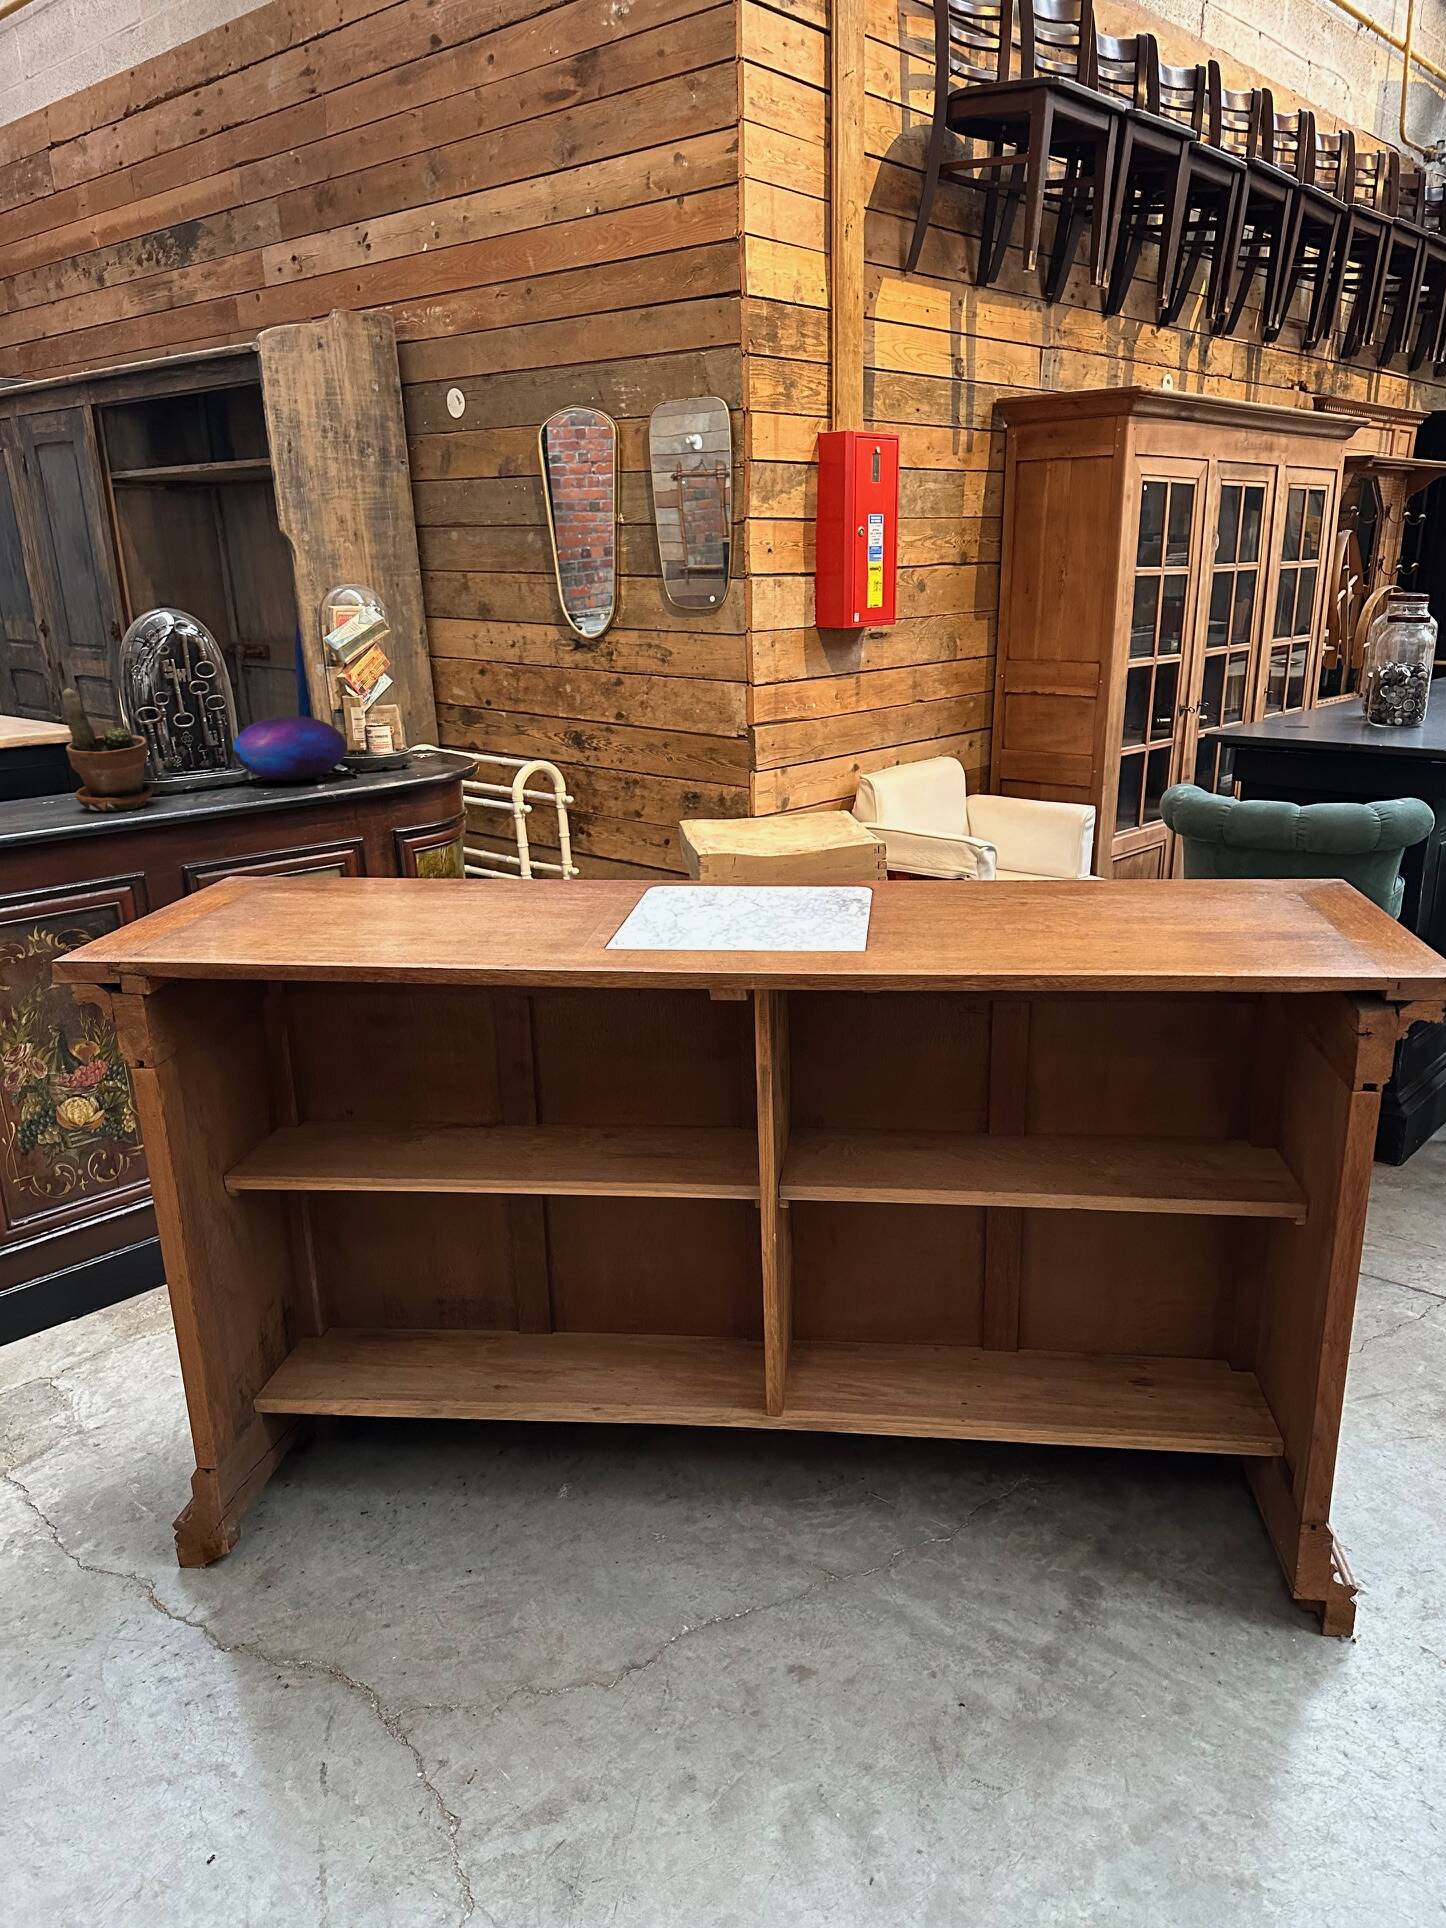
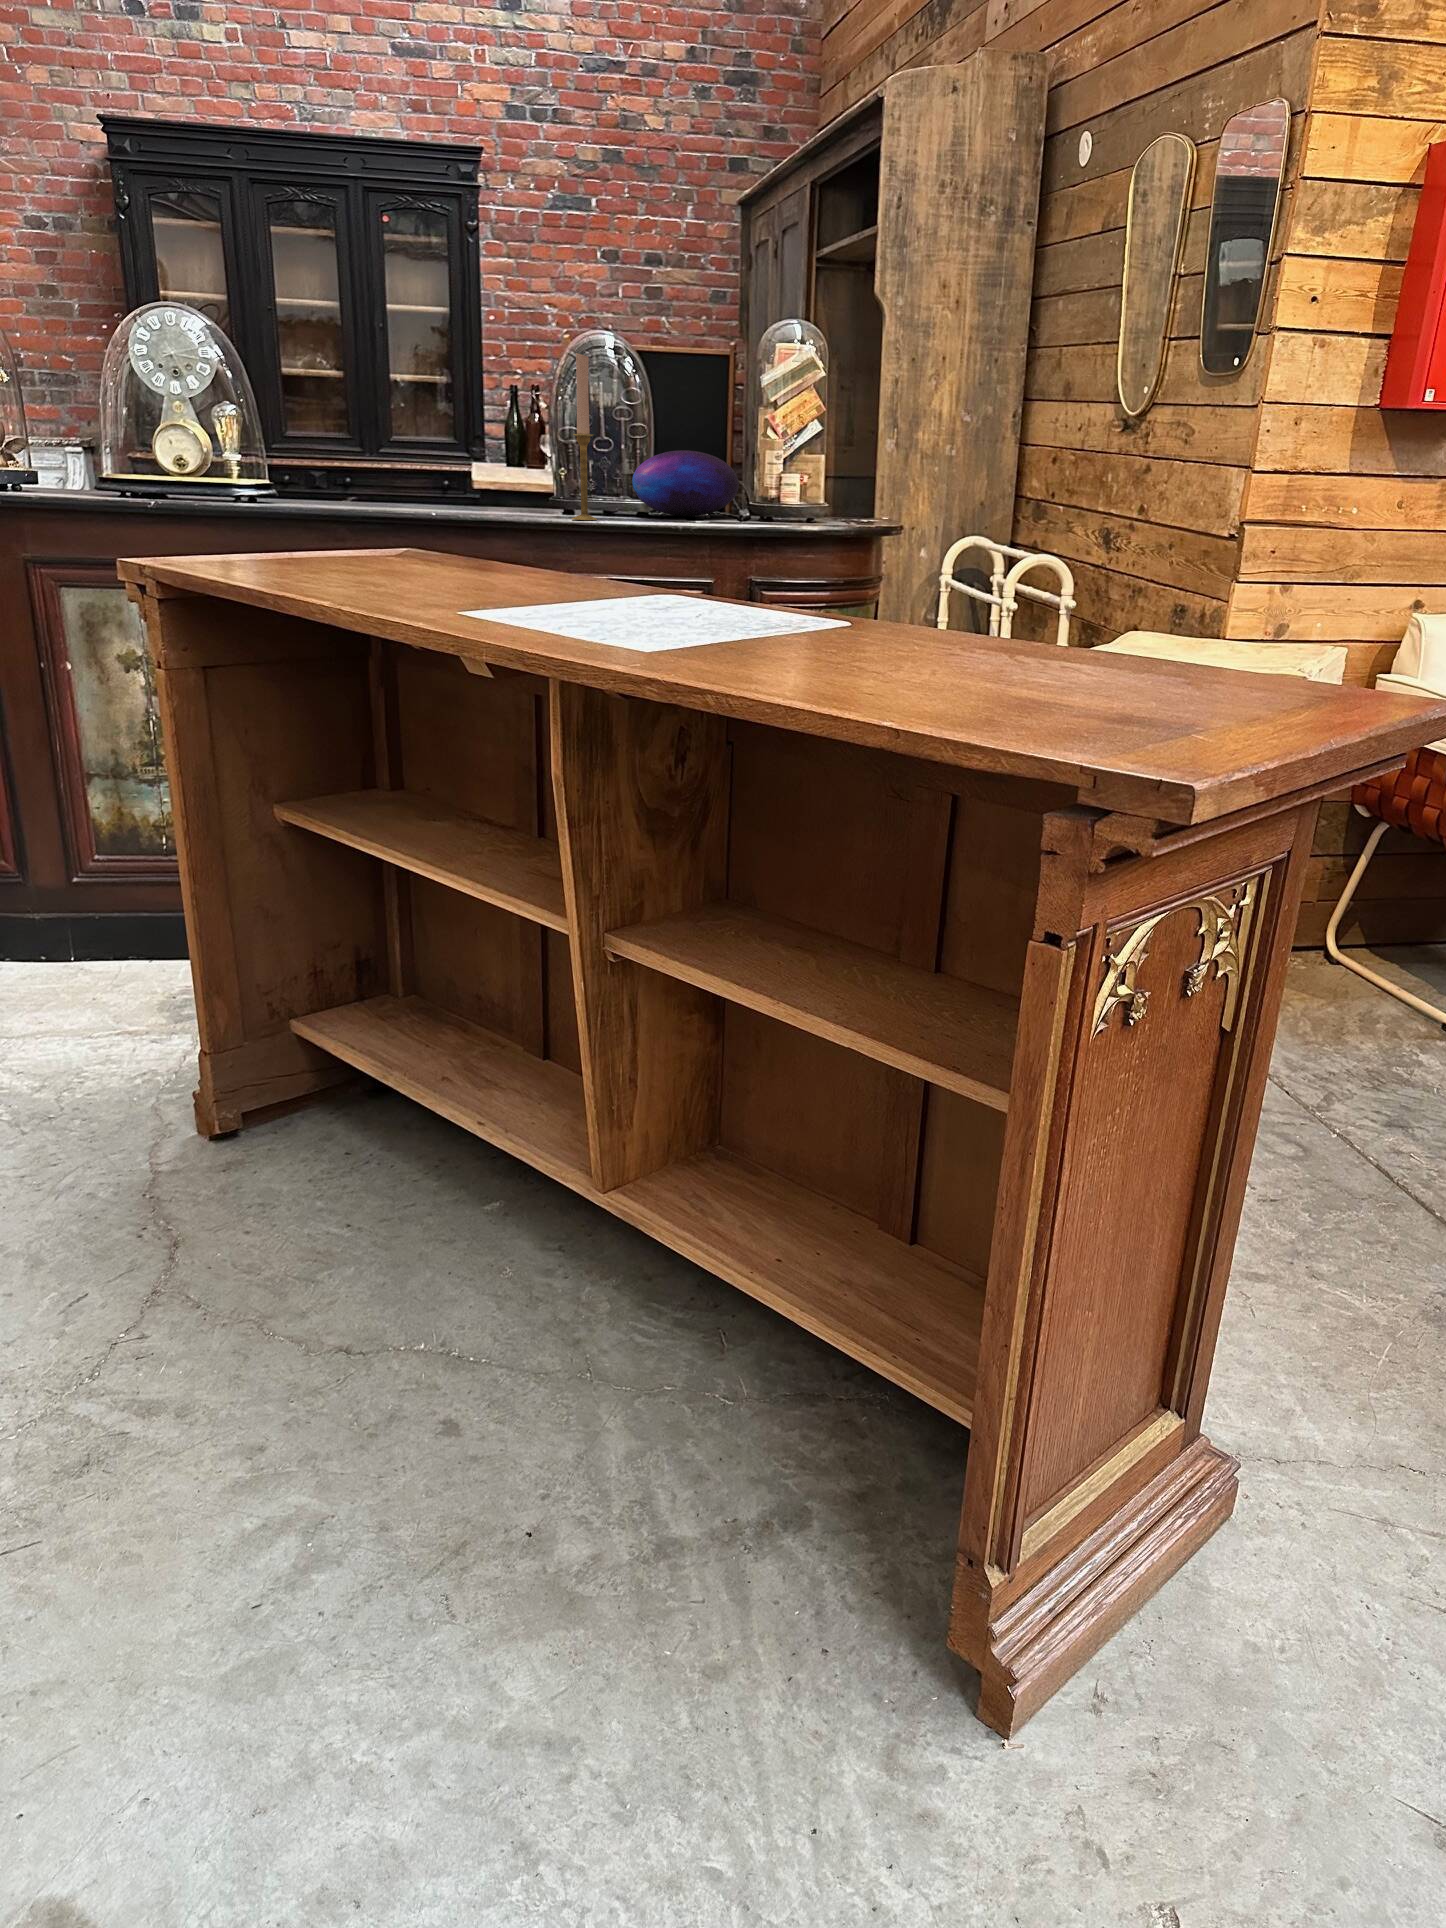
candlestick: none [182,631,226,801] -> present [572,353,597,520]
potted plant: present [62,688,154,811] -> none [471,400,544,519]

